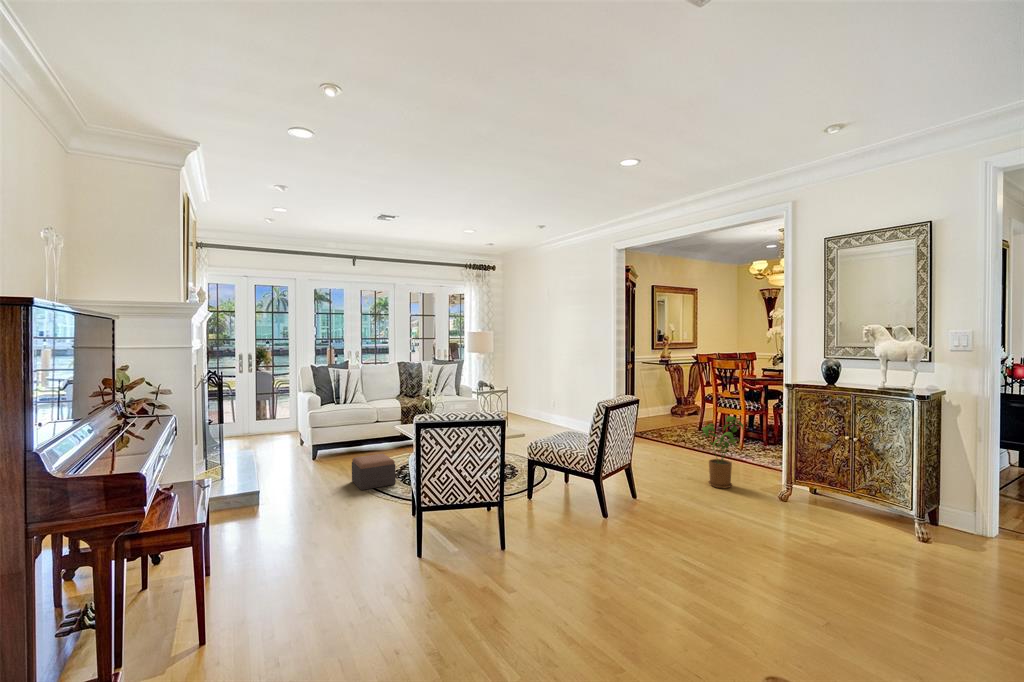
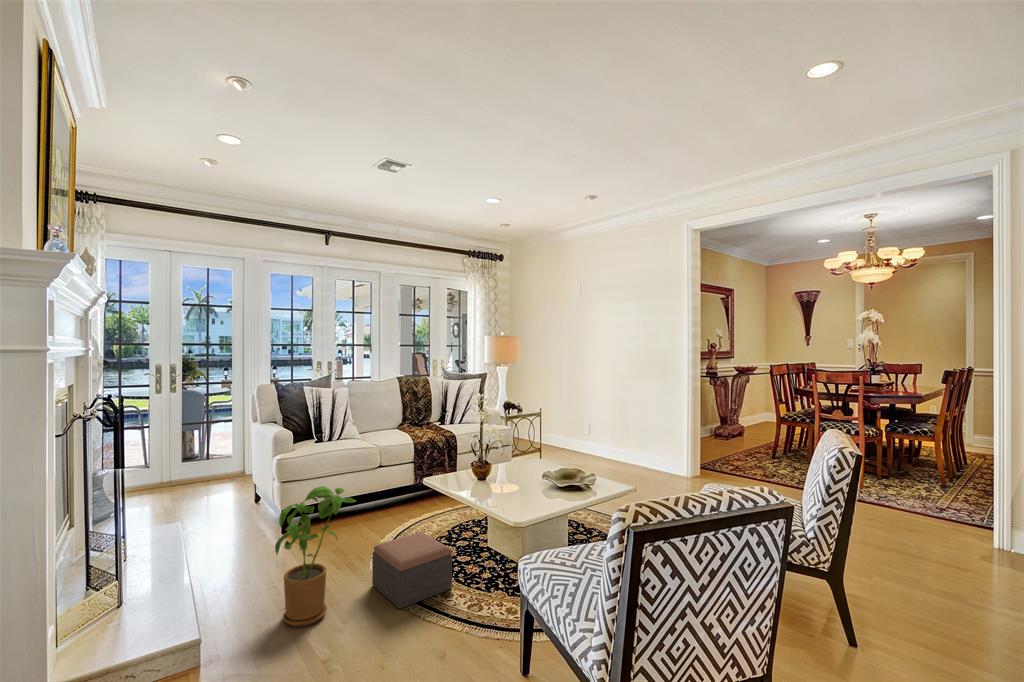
house plant: present [702,416,743,488] -> present [275,486,356,626]

